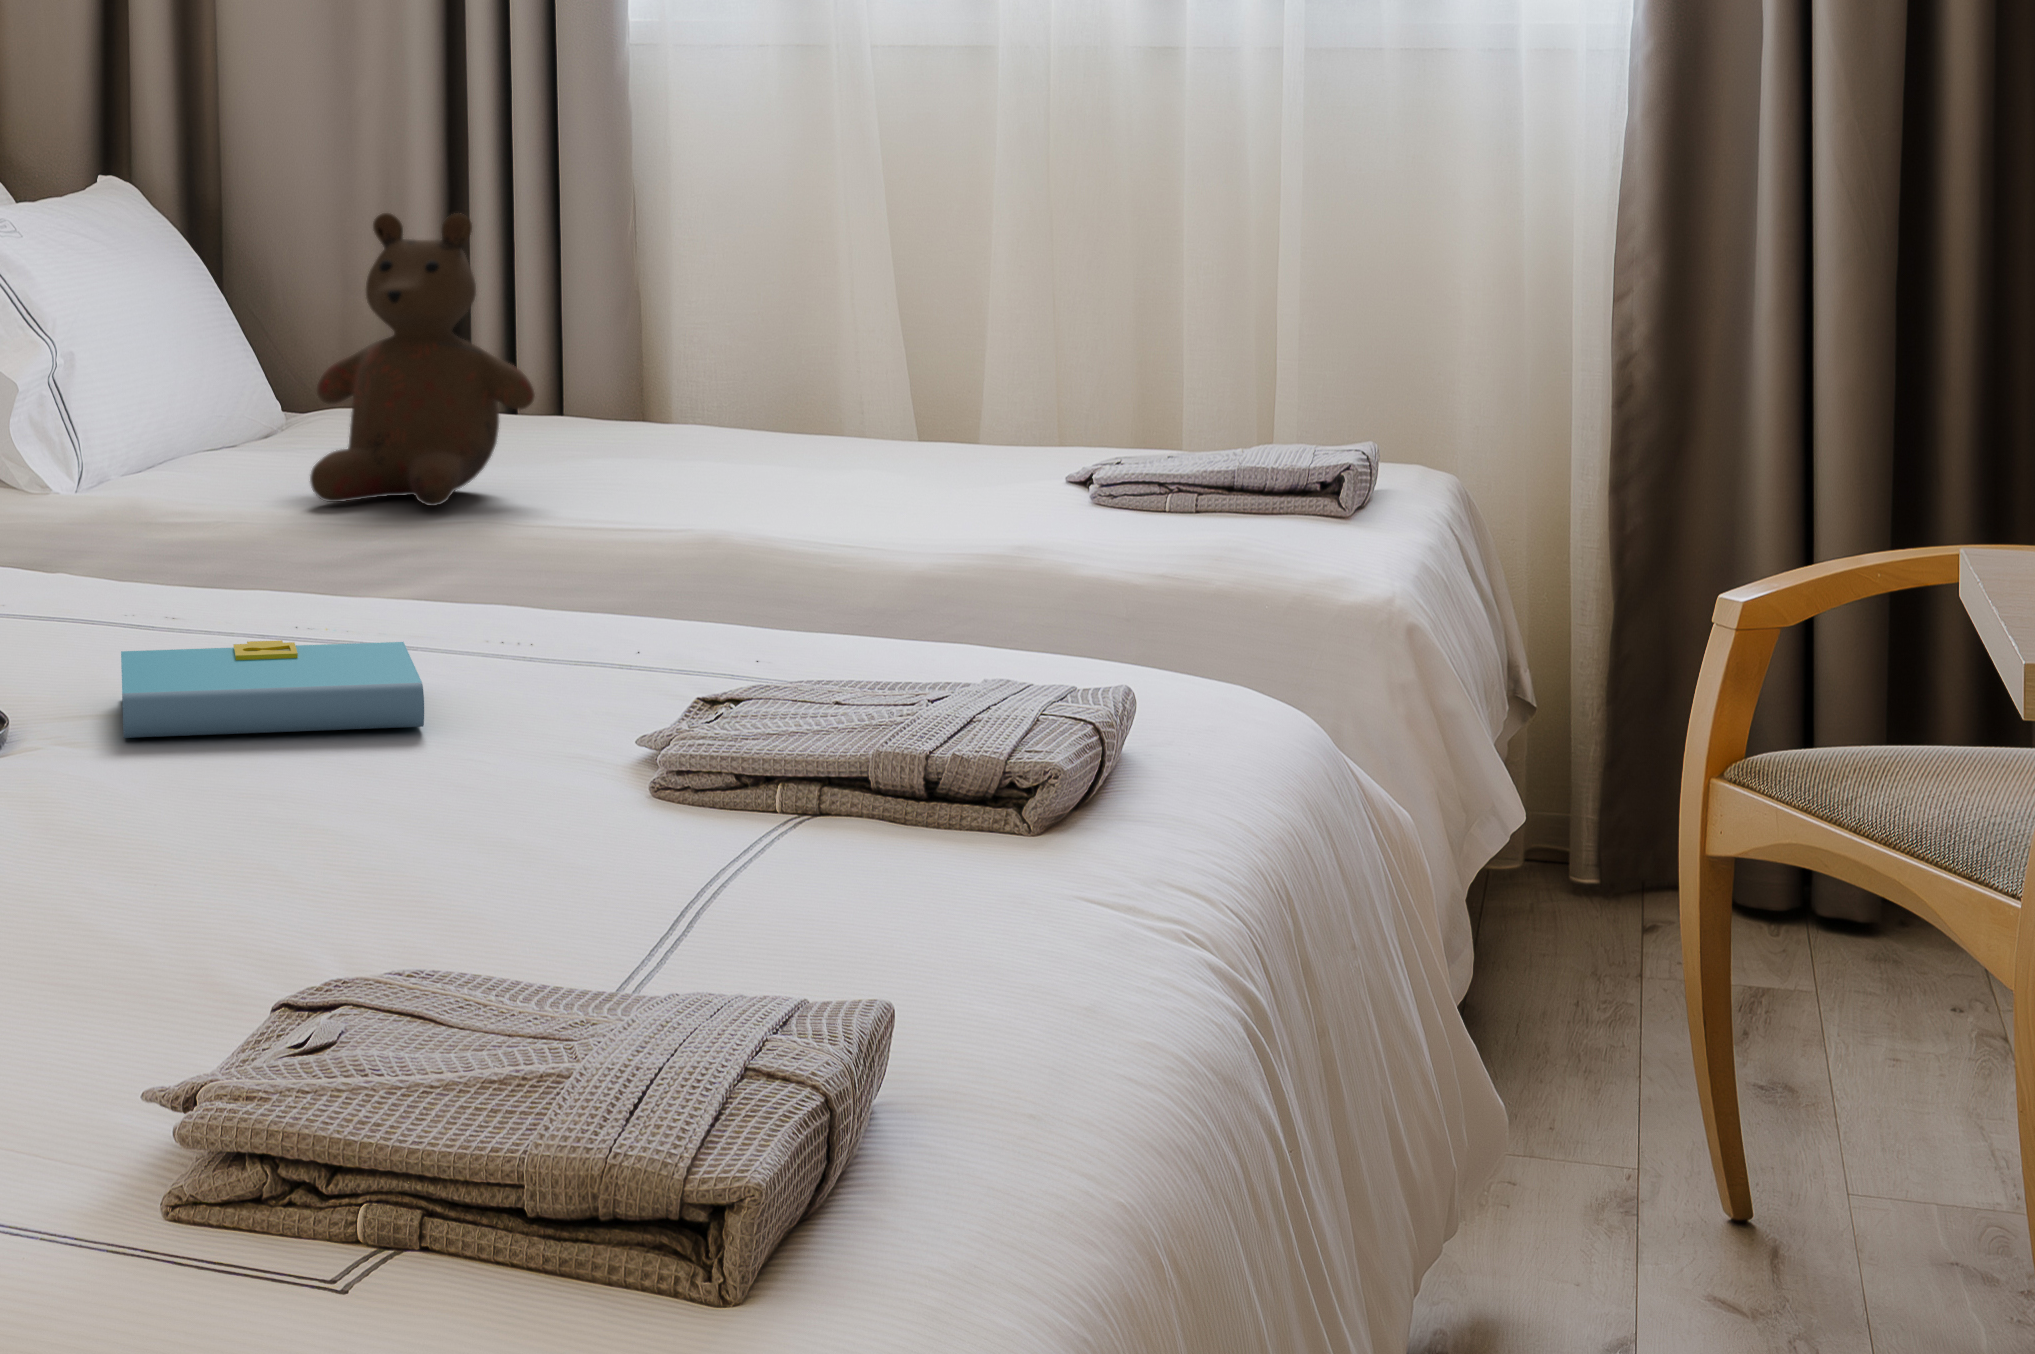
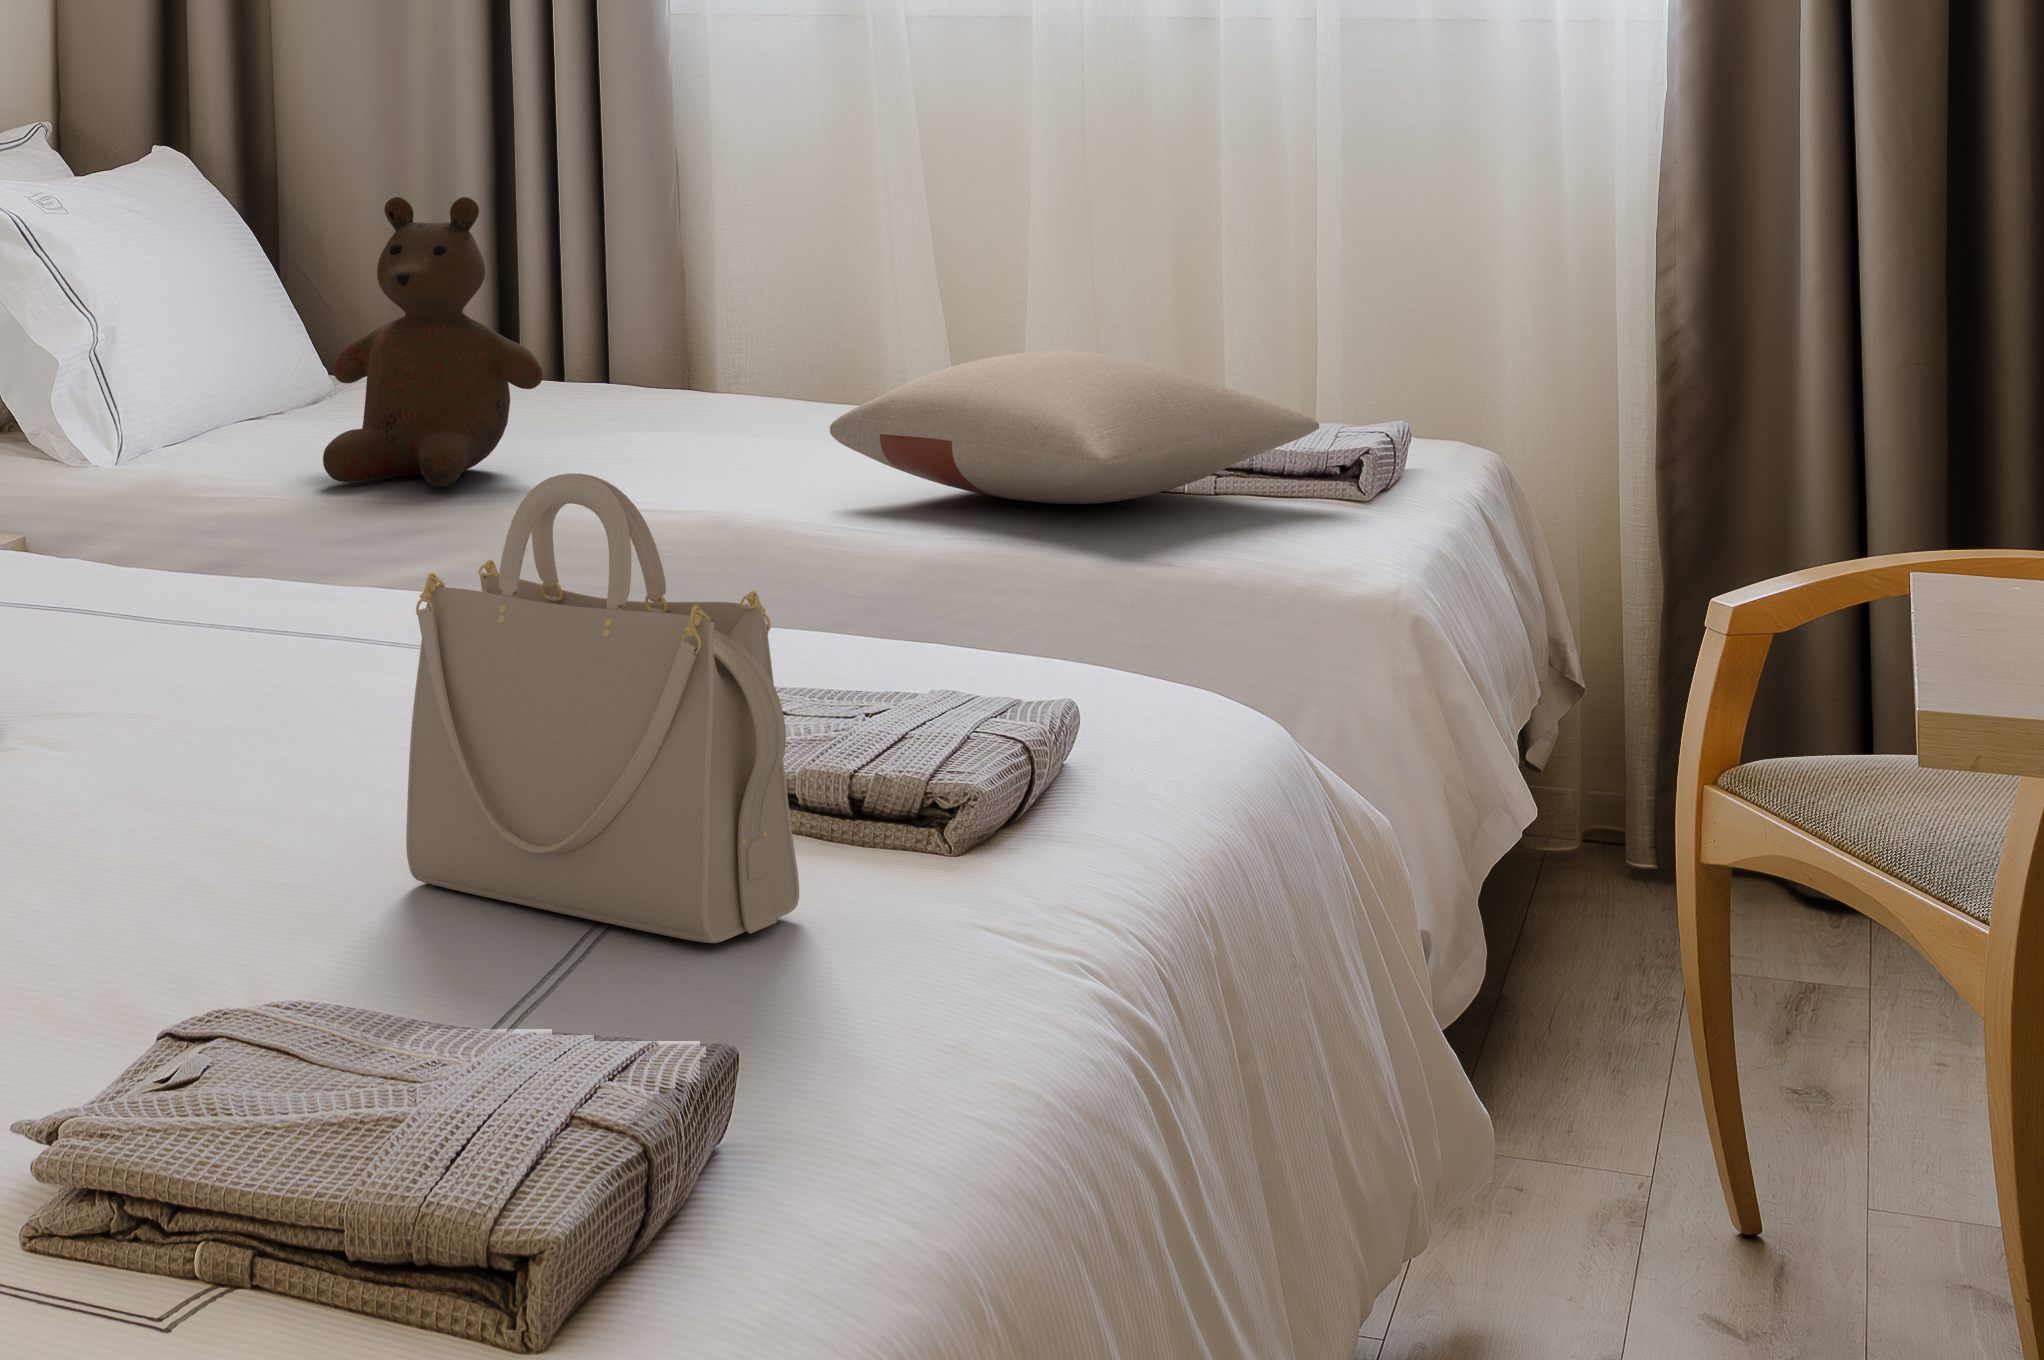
pillow: none [826,375,1297,520] -> present [830,350,1319,504]
handbag: none [490,451,892,915] -> present [406,473,799,943]
book: present [121,640,424,738] -> none [88,638,378,737]

